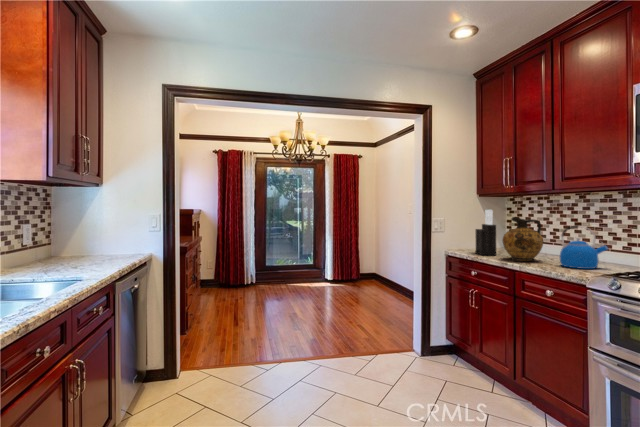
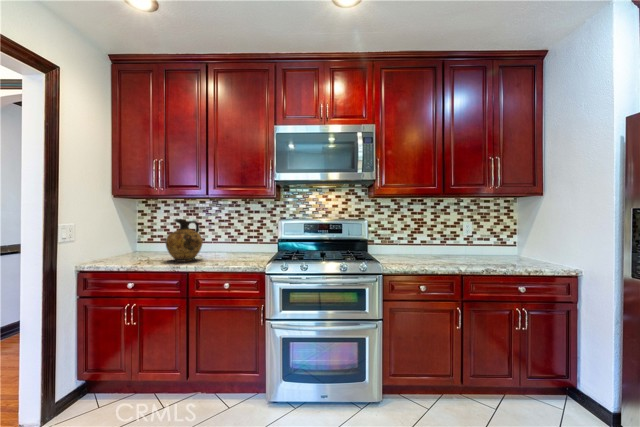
knife block: present [475,210,496,255] -> none [121,211,151,262]
kettle: present [560,226,608,269] -> none [220,225,249,260]

